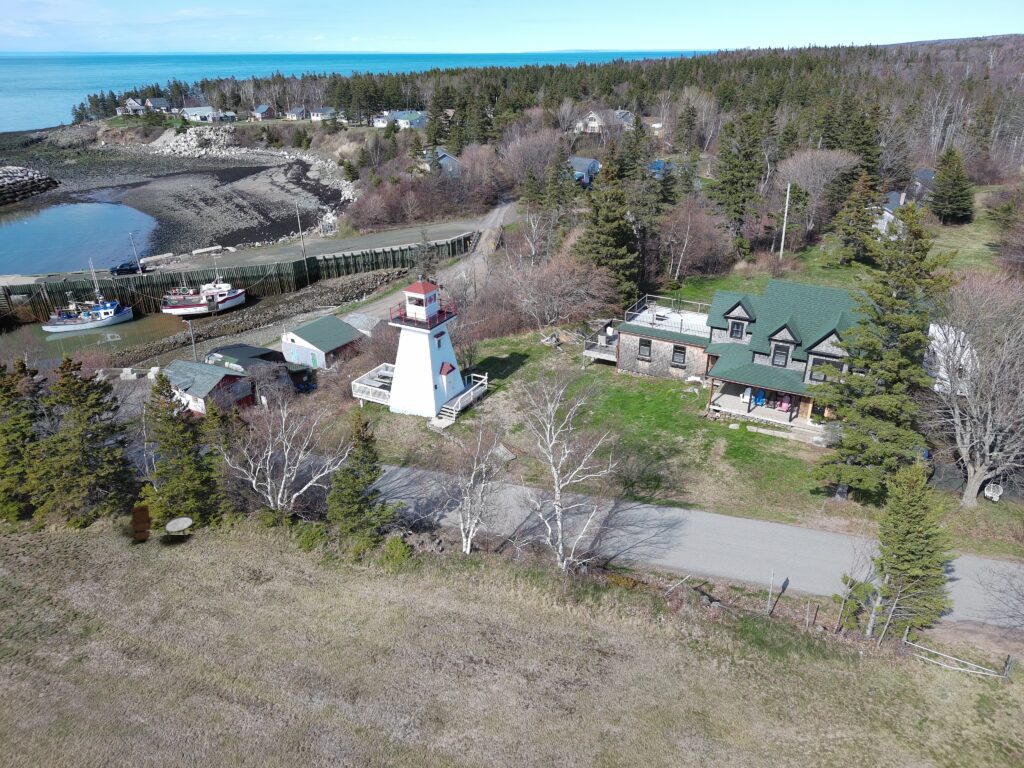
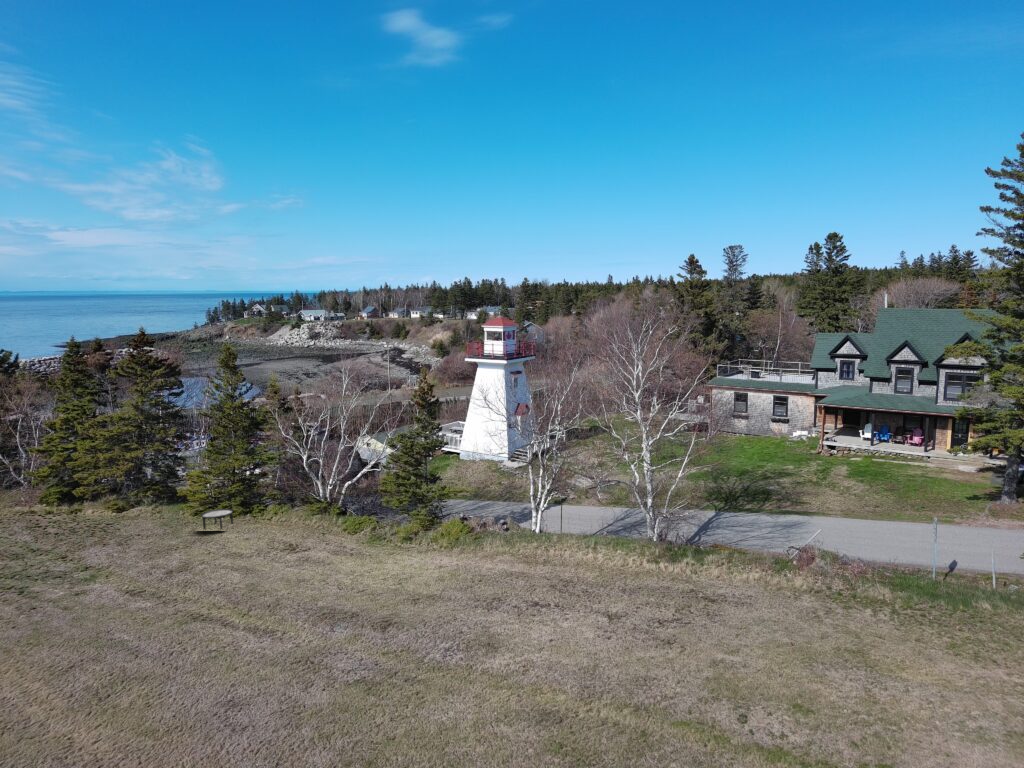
lounge chair: present [130,505,153,541] -> none [166,497,192,534]

